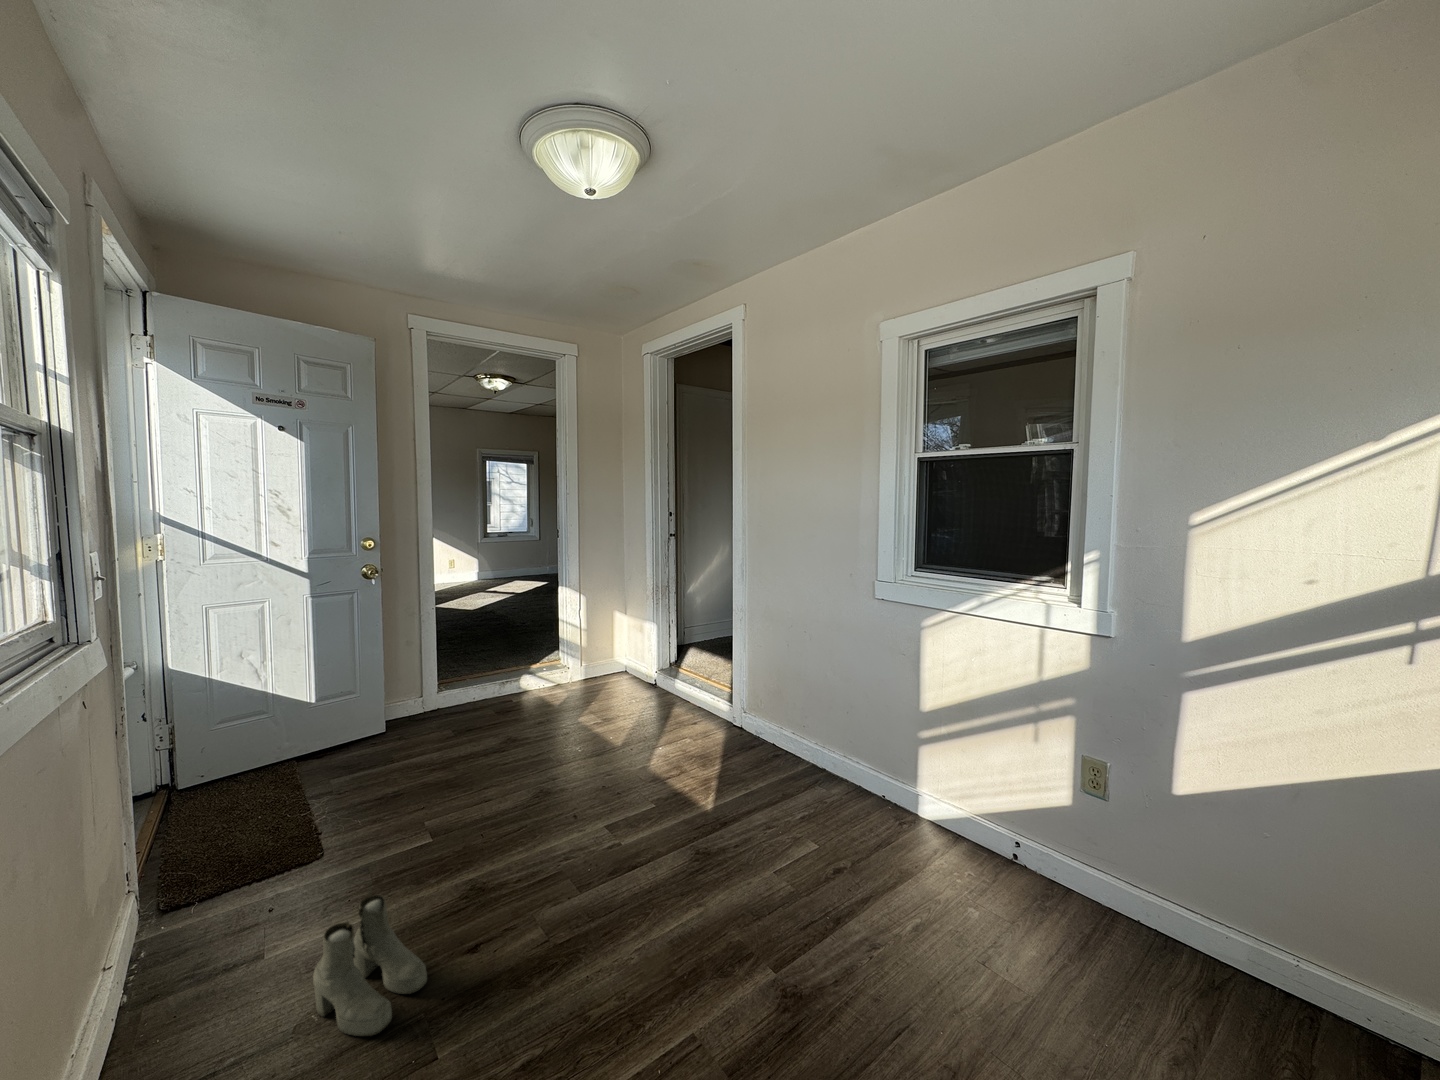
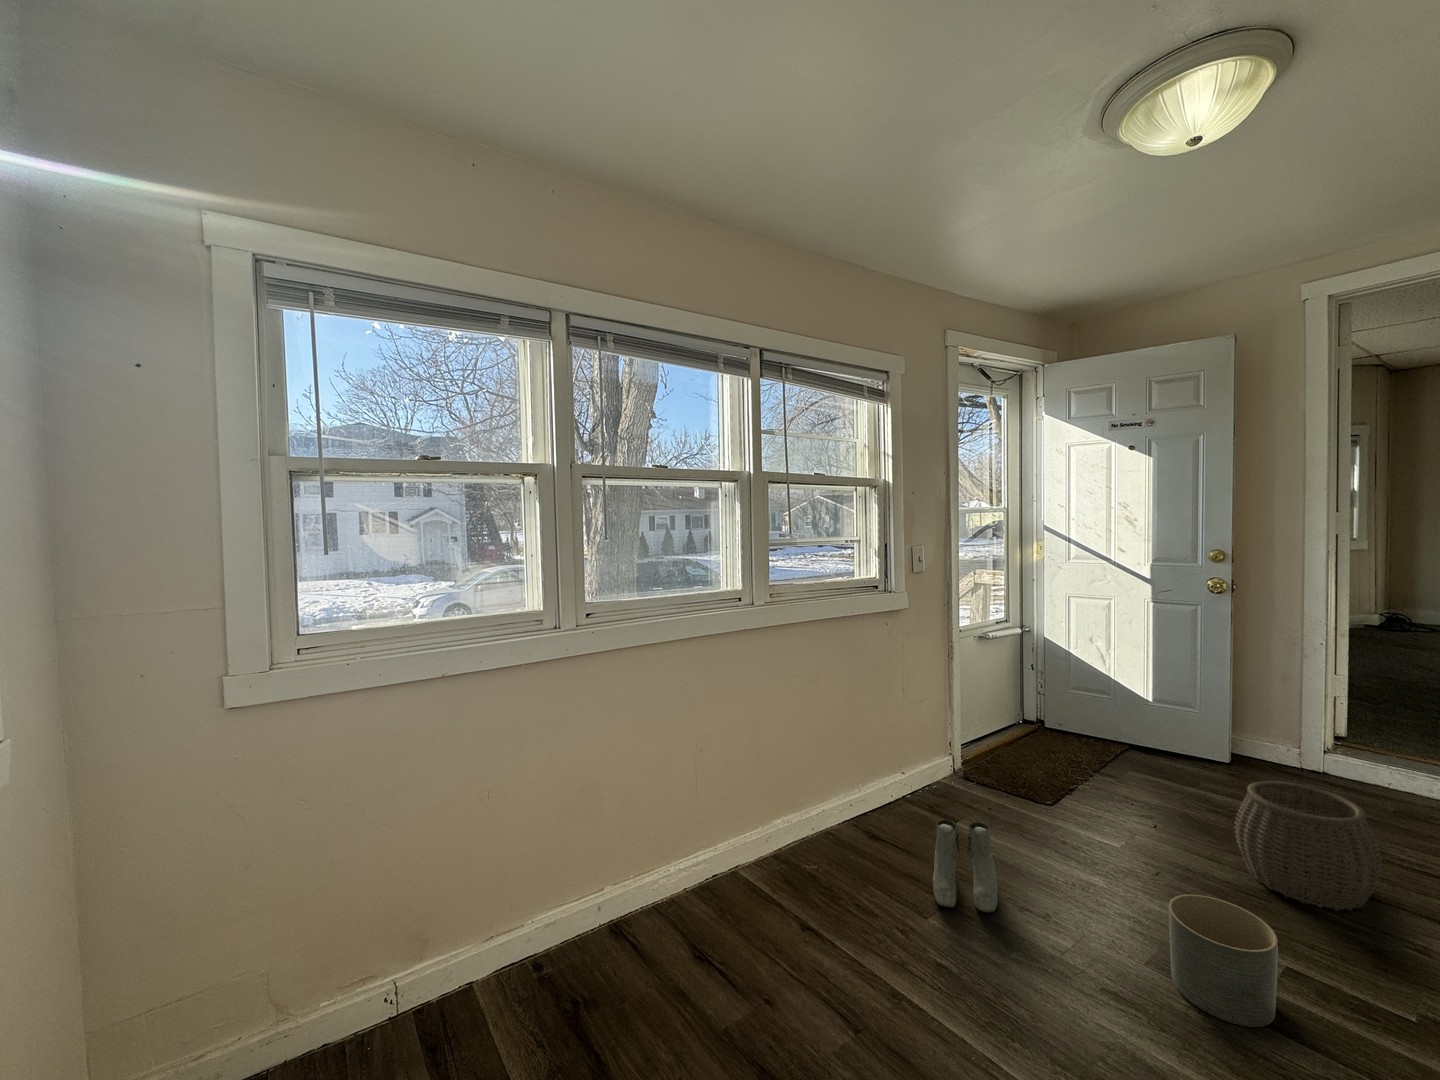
woven basket: none [482,708,563,797] -> present [1235,781,1382,910]
planter: none [553,801,619,892] -> present [1169,895,1278,1027]

